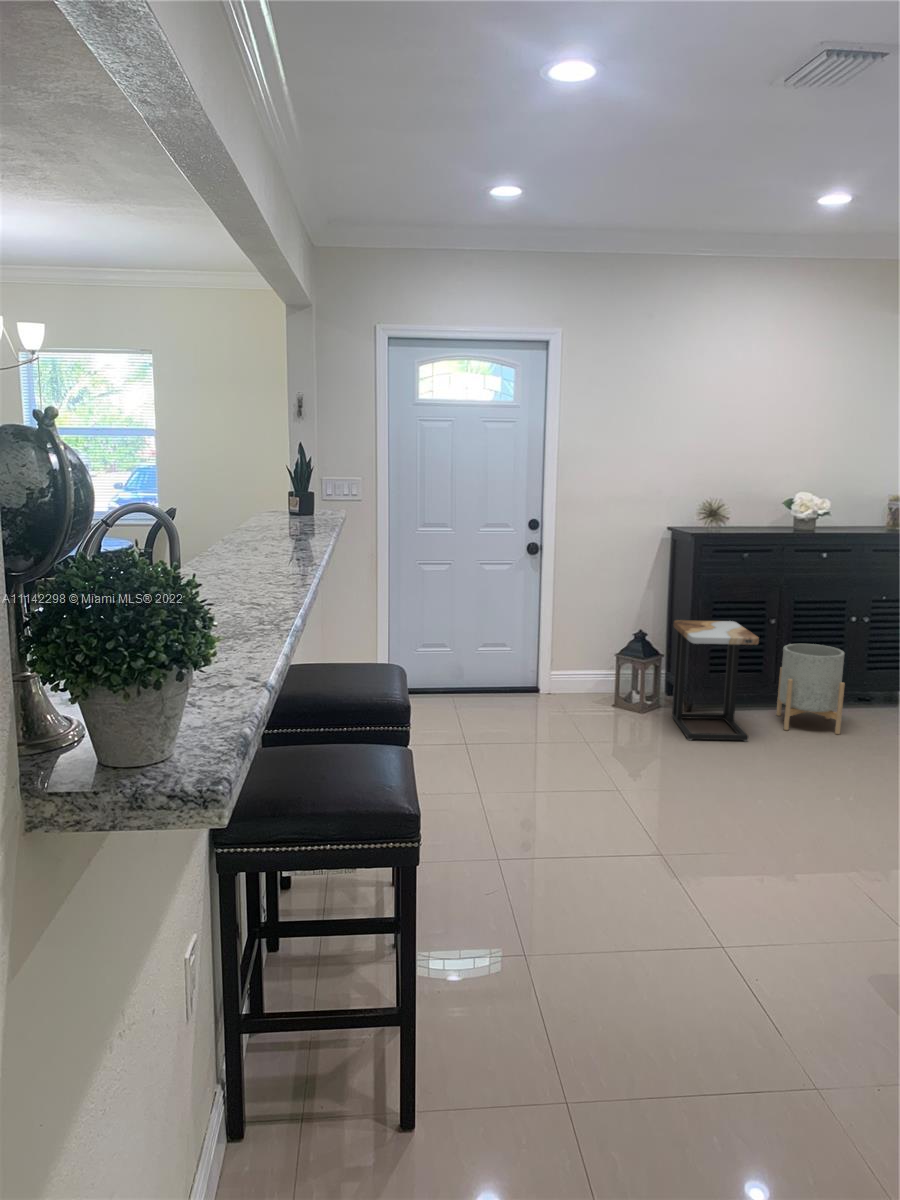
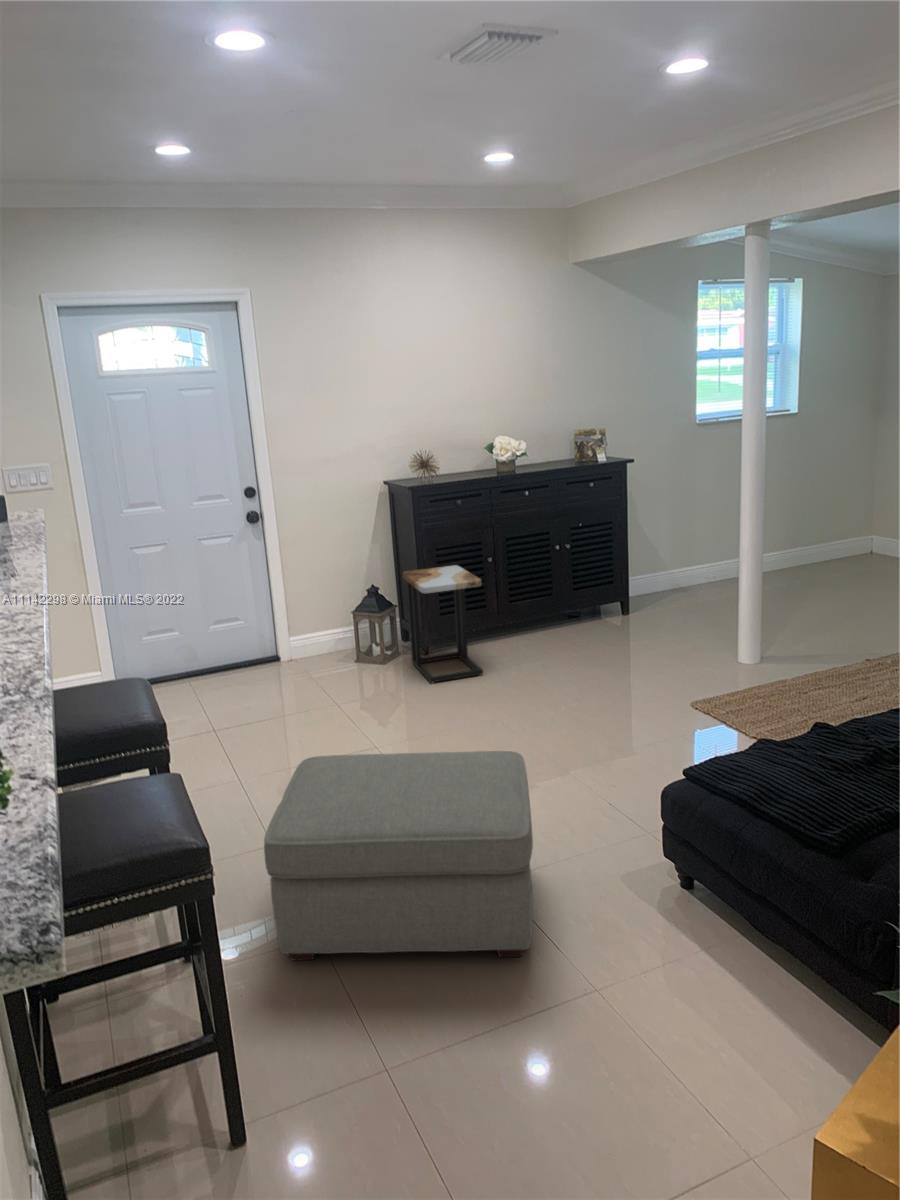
planter: present [777,644,845,734] -> none [501,576,558,658]
ottoman: none [479,775,774,1039] -> present [264,751,533,960]

